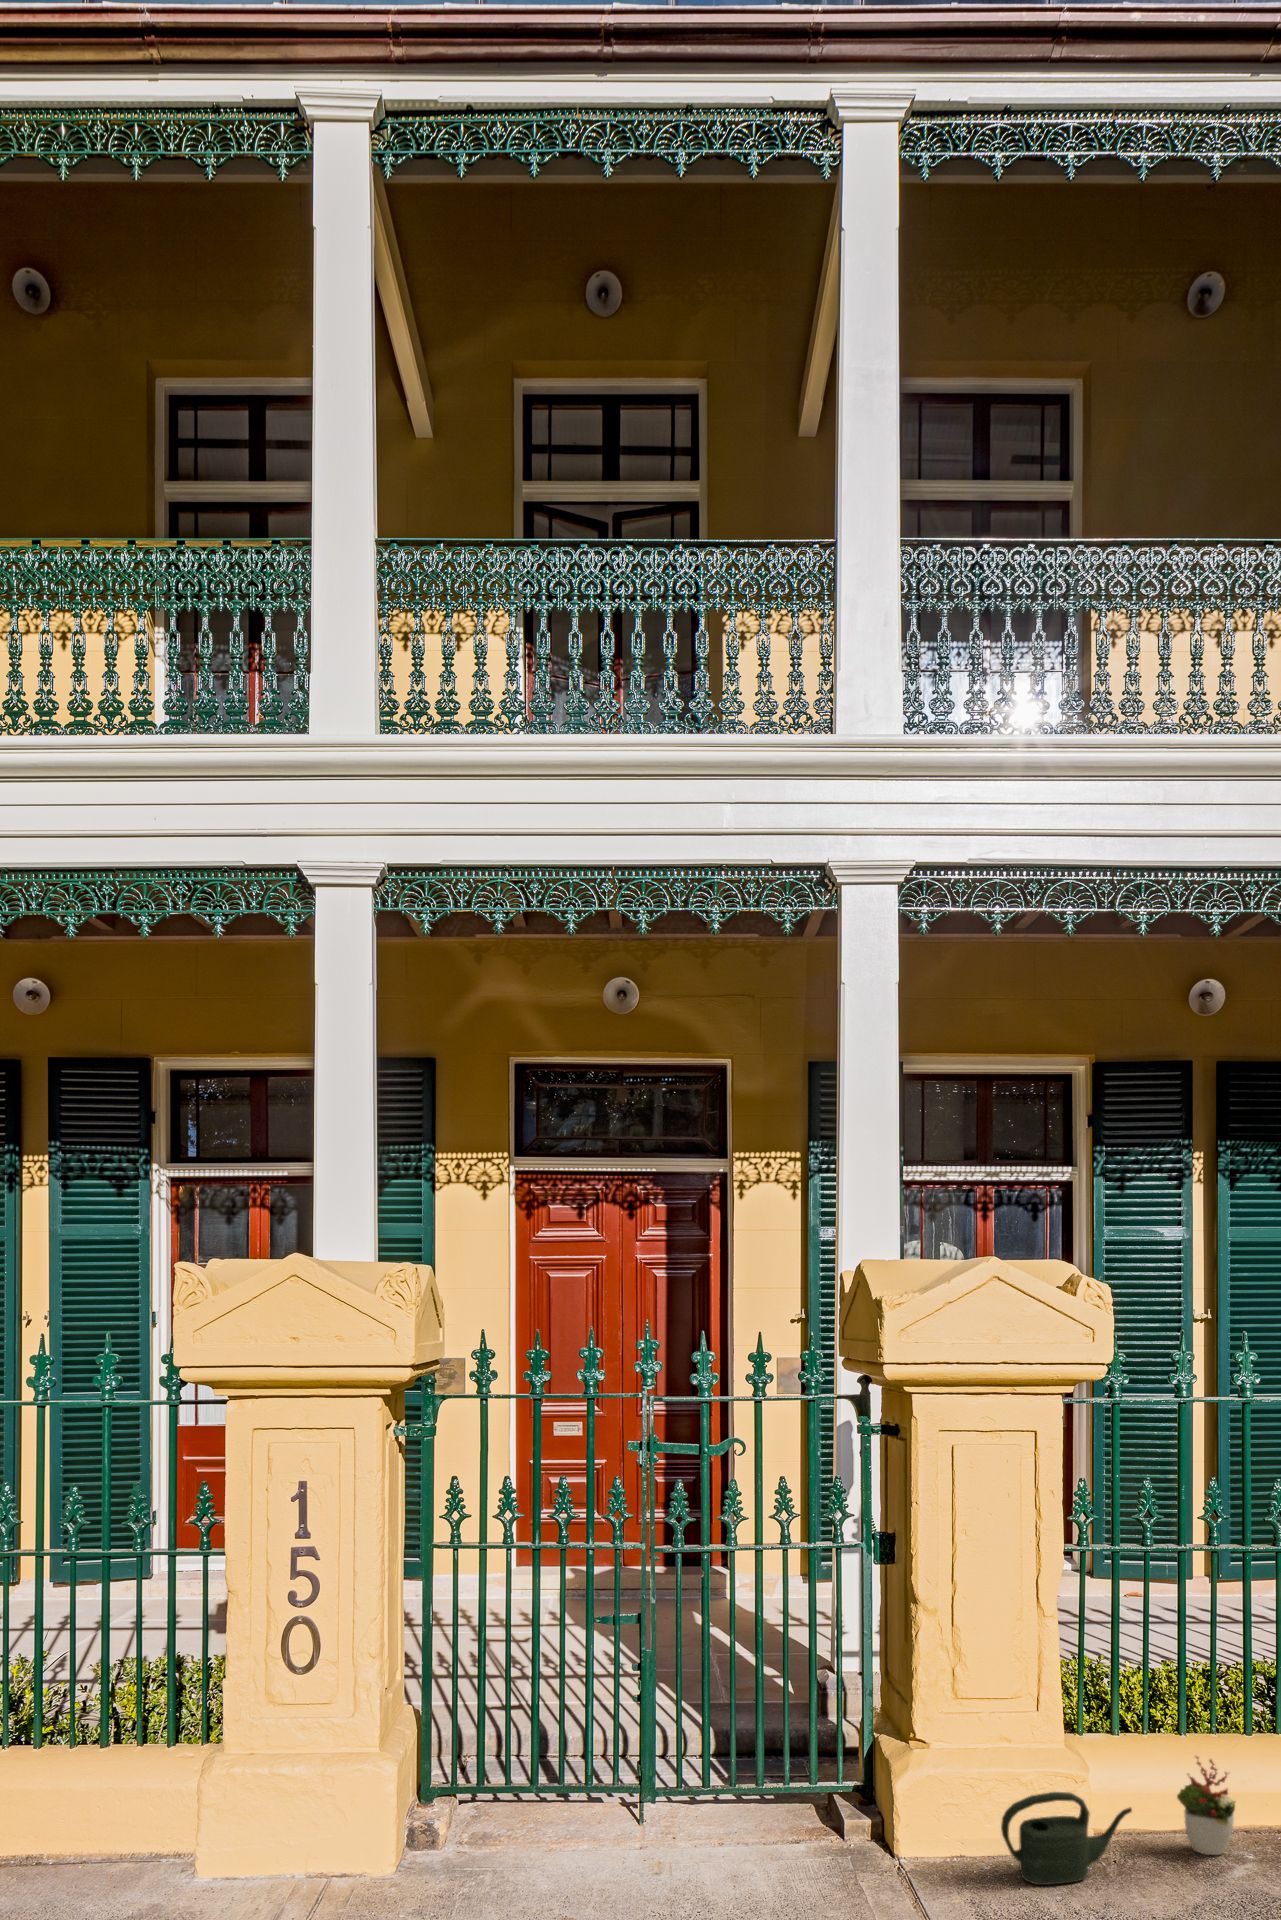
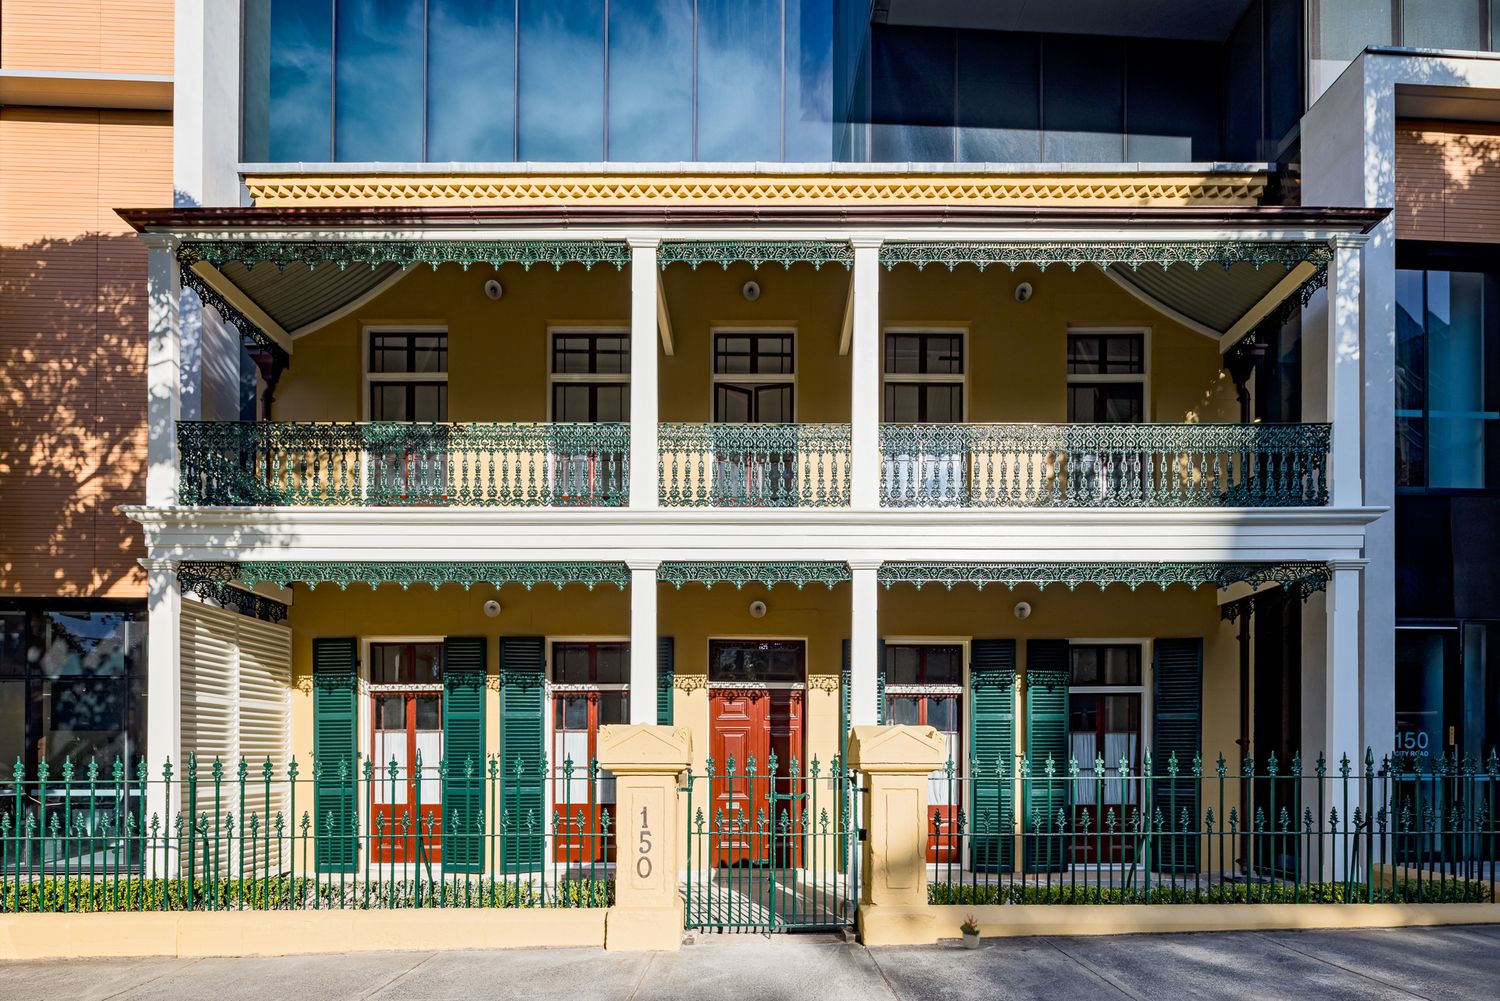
watering can: present [1001,1792,1132,1885] -> none [895,924,942,956]

